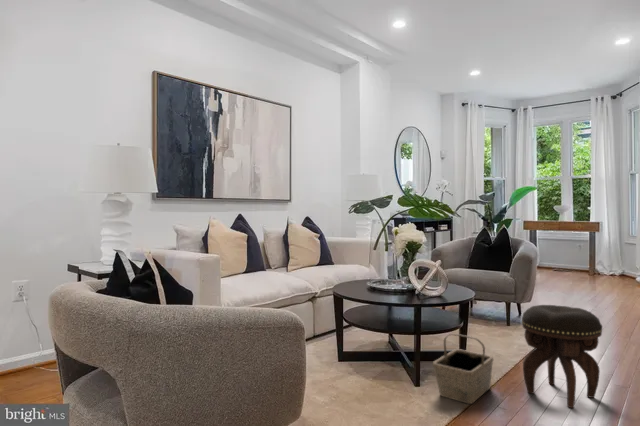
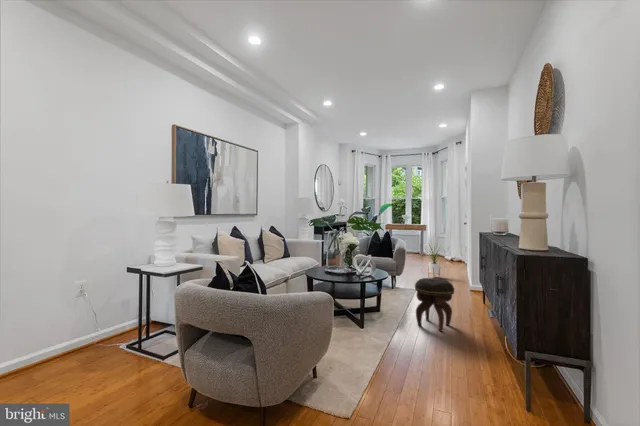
house plant: none [579,242,622,312] -> present [428,245,440,278]
basket: present [433,334,493,404] -> none [372,297,401,335]

